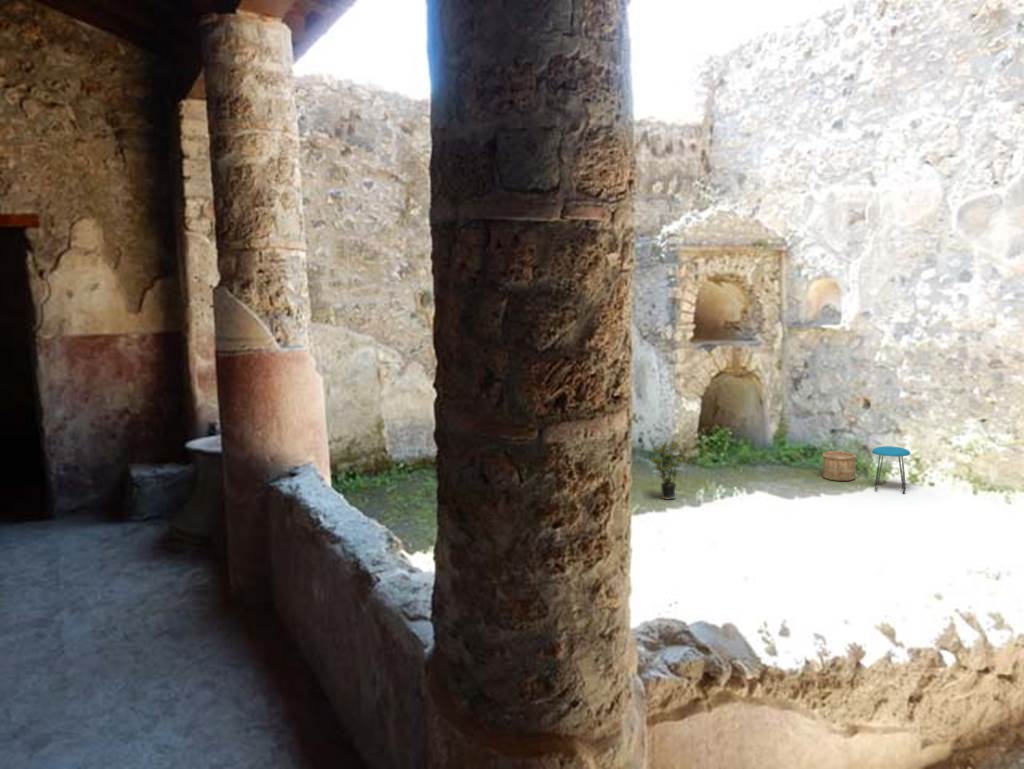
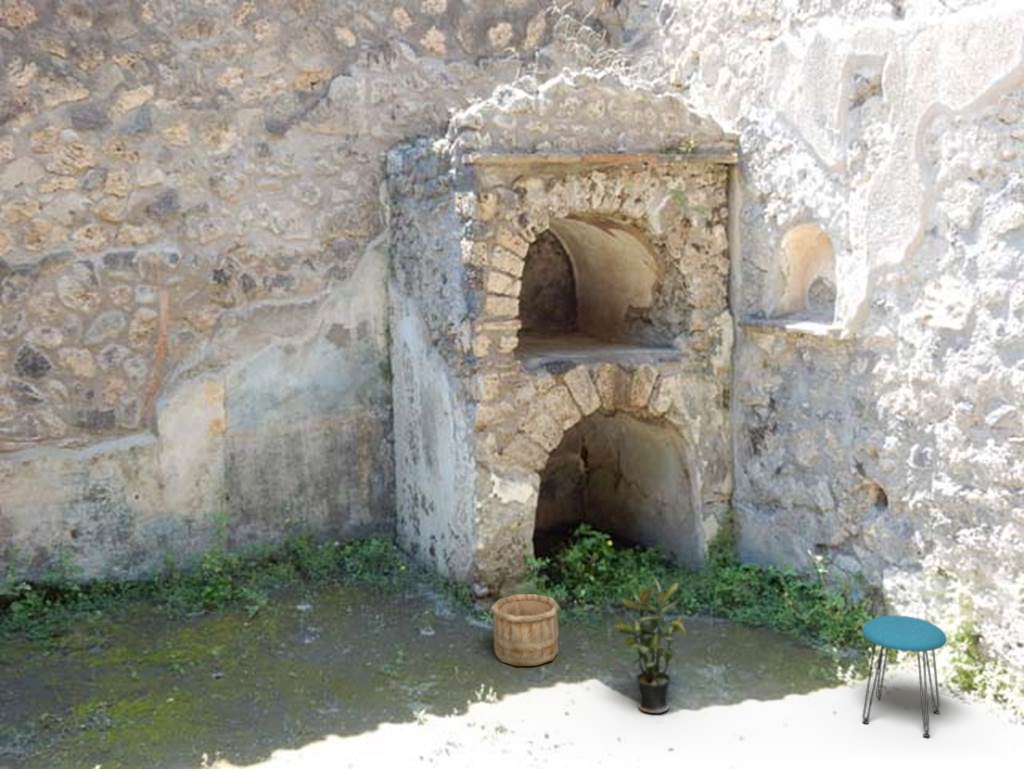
potted plant: present [652,441,683,499] -> present [614,579,687,714]
wooden bucket: present [822,451,856,481] -> present [491,594,559,666]

